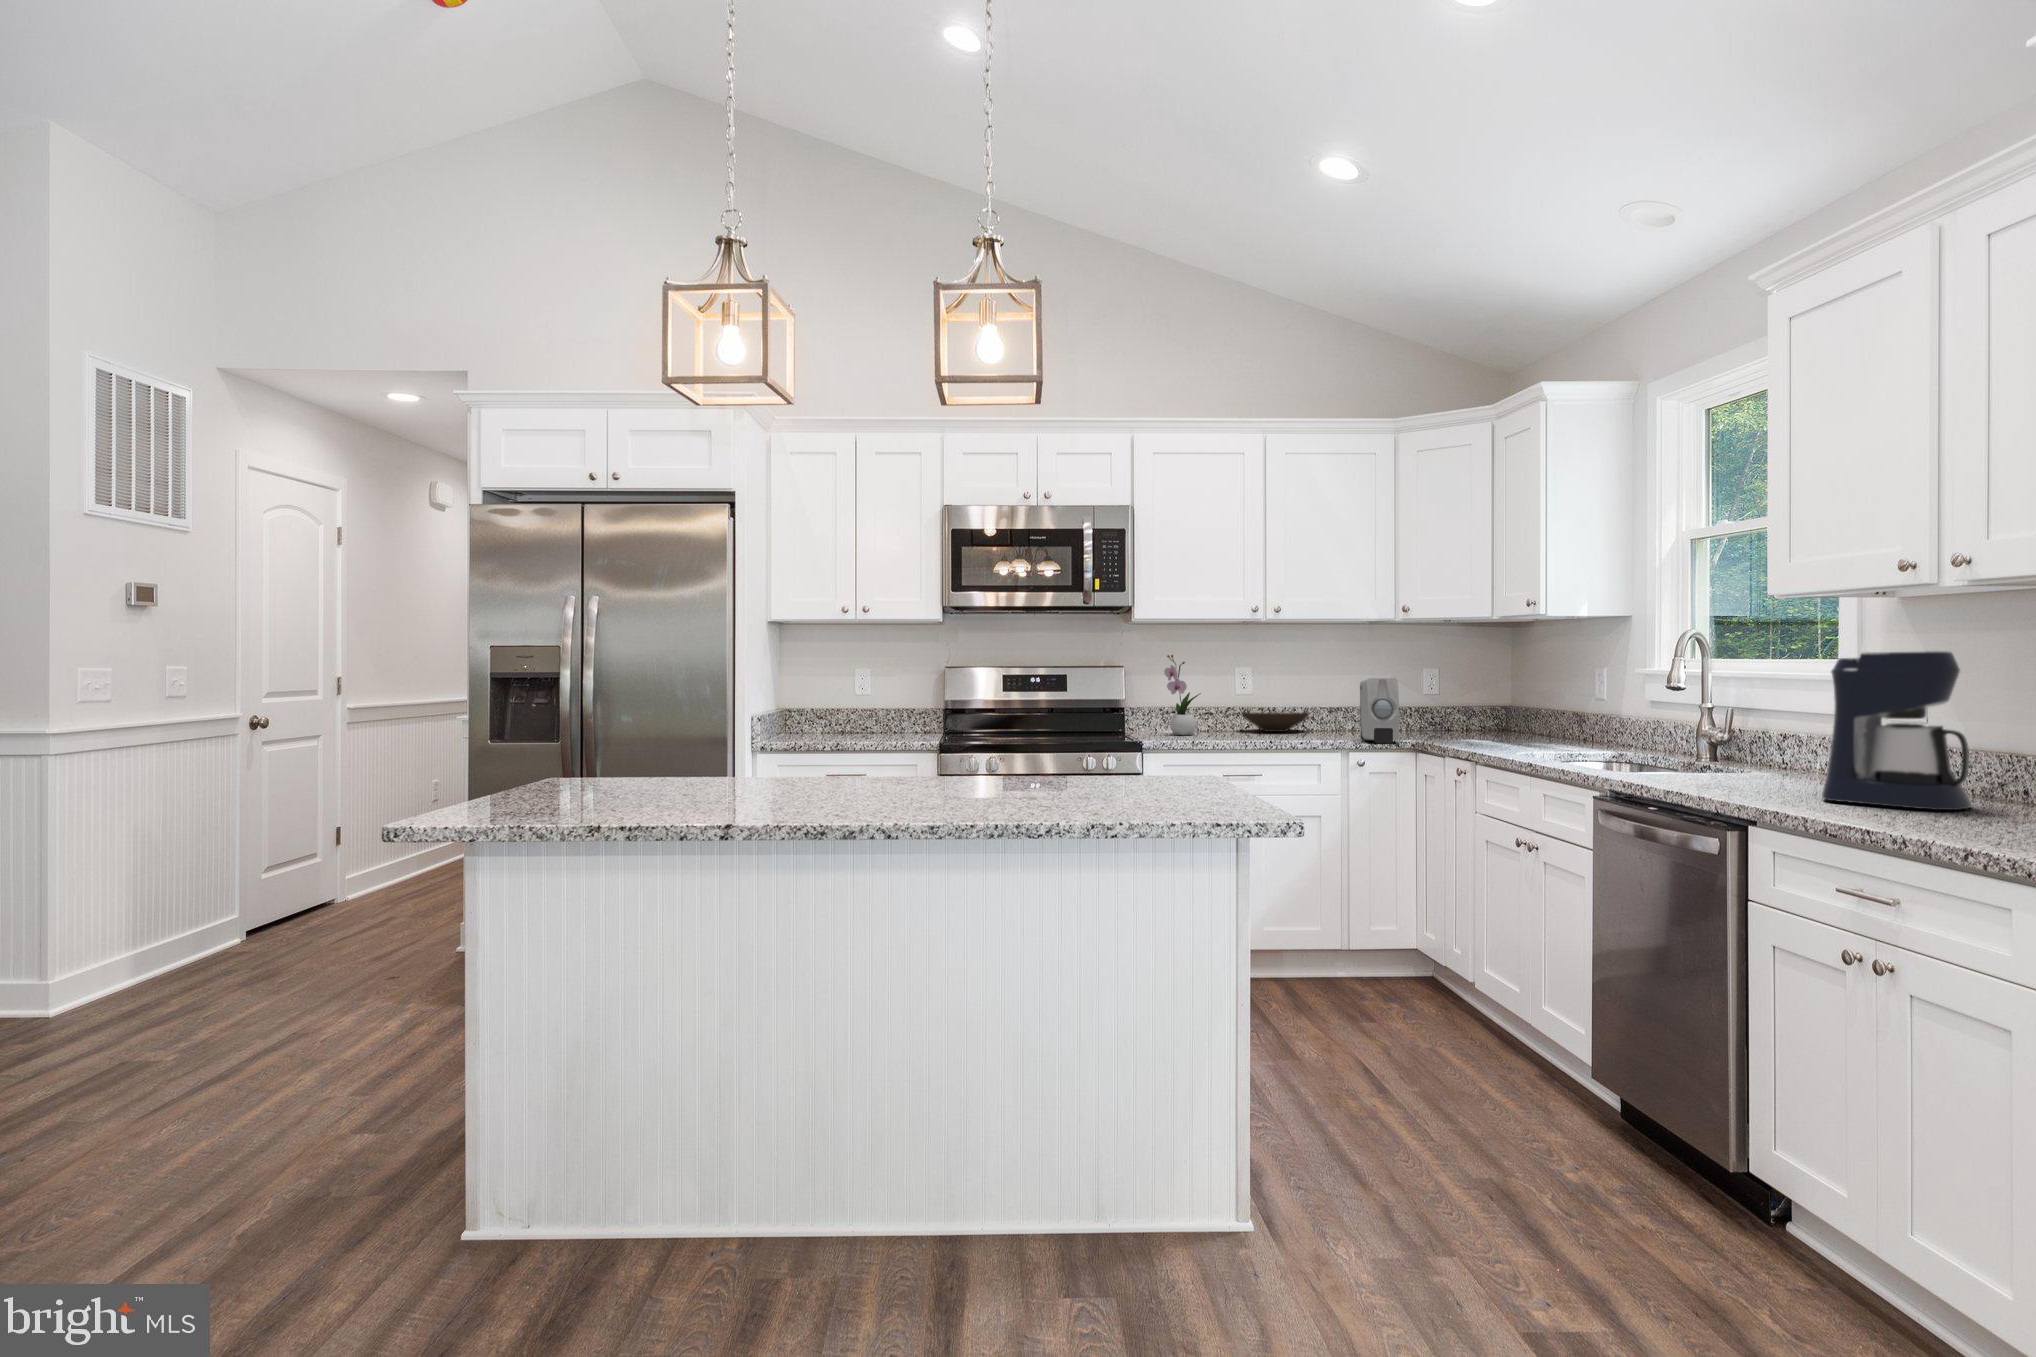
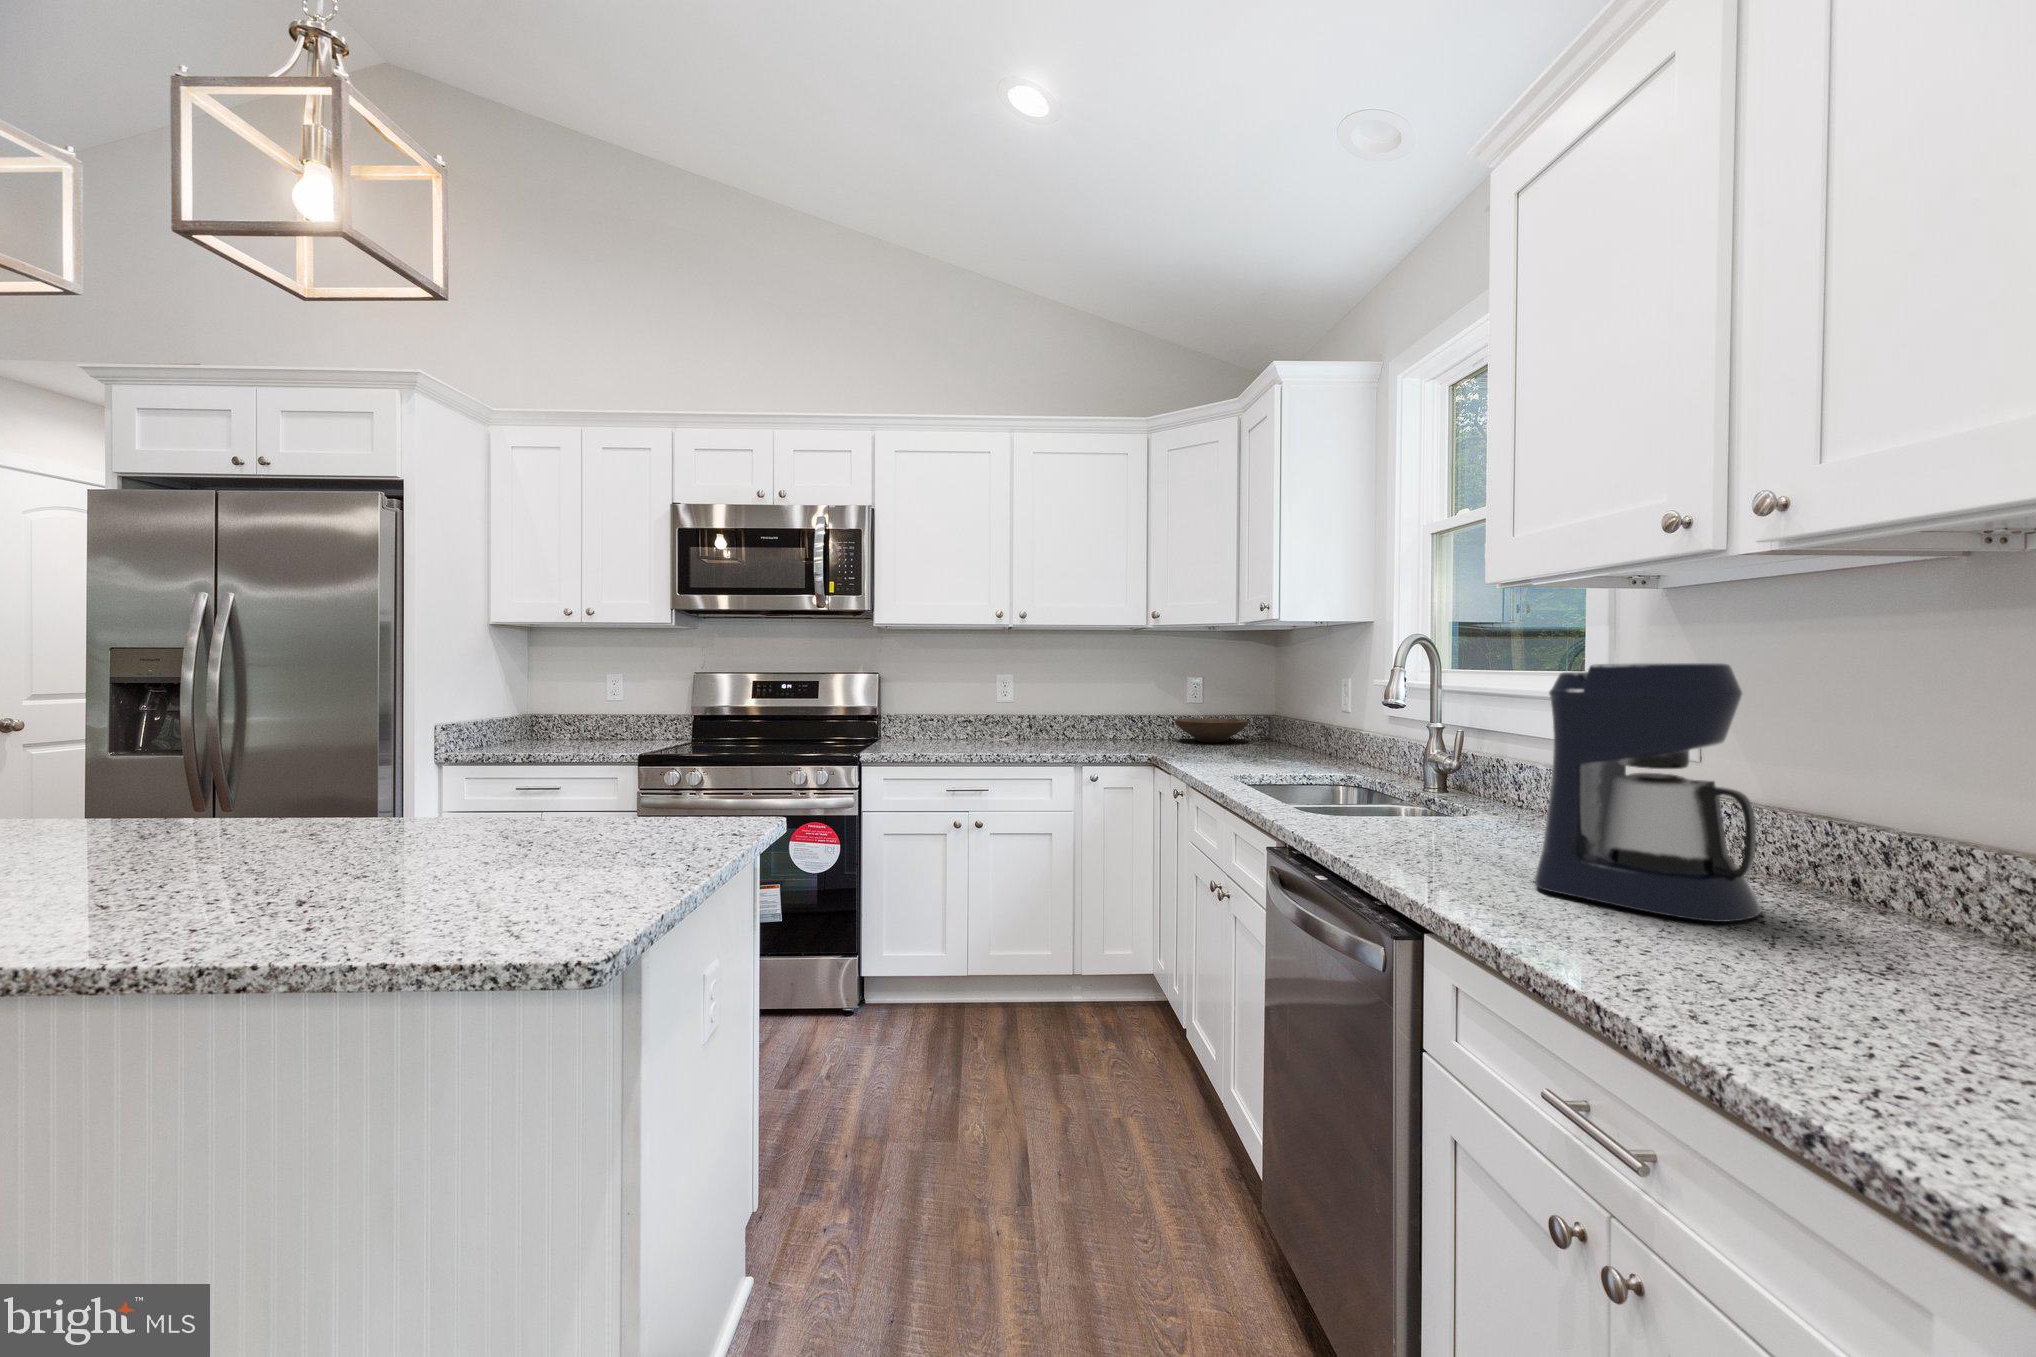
flower arrangement: present [1164,655,1201,735] -> none [912,660,951,745]
soap dispenser: present [1360,678,1399,743] -> none [1096,687,1129,759]
wooden bowl: present [1242,711,1309,732] -> present [1175,718,1248,742]

